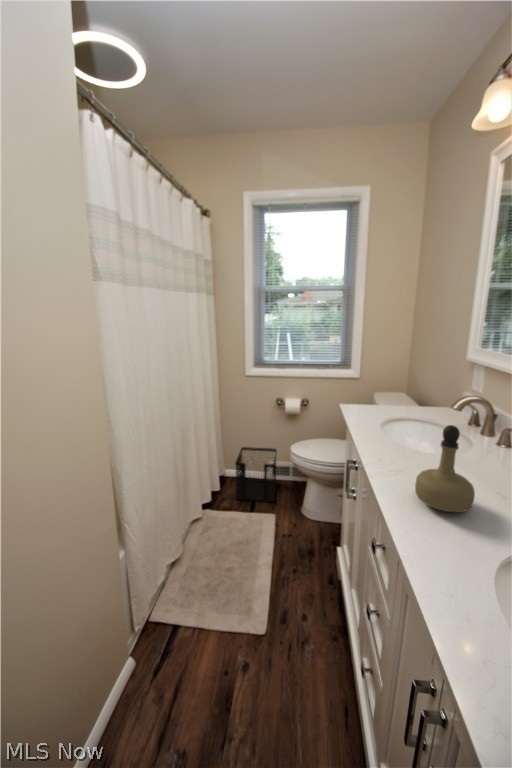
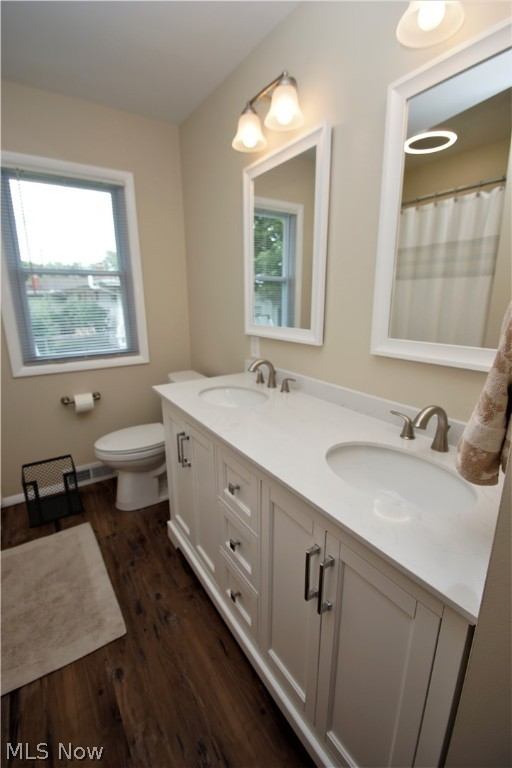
perfume bottle: present [415,425,475,512] -> none [256,376,293,438]

